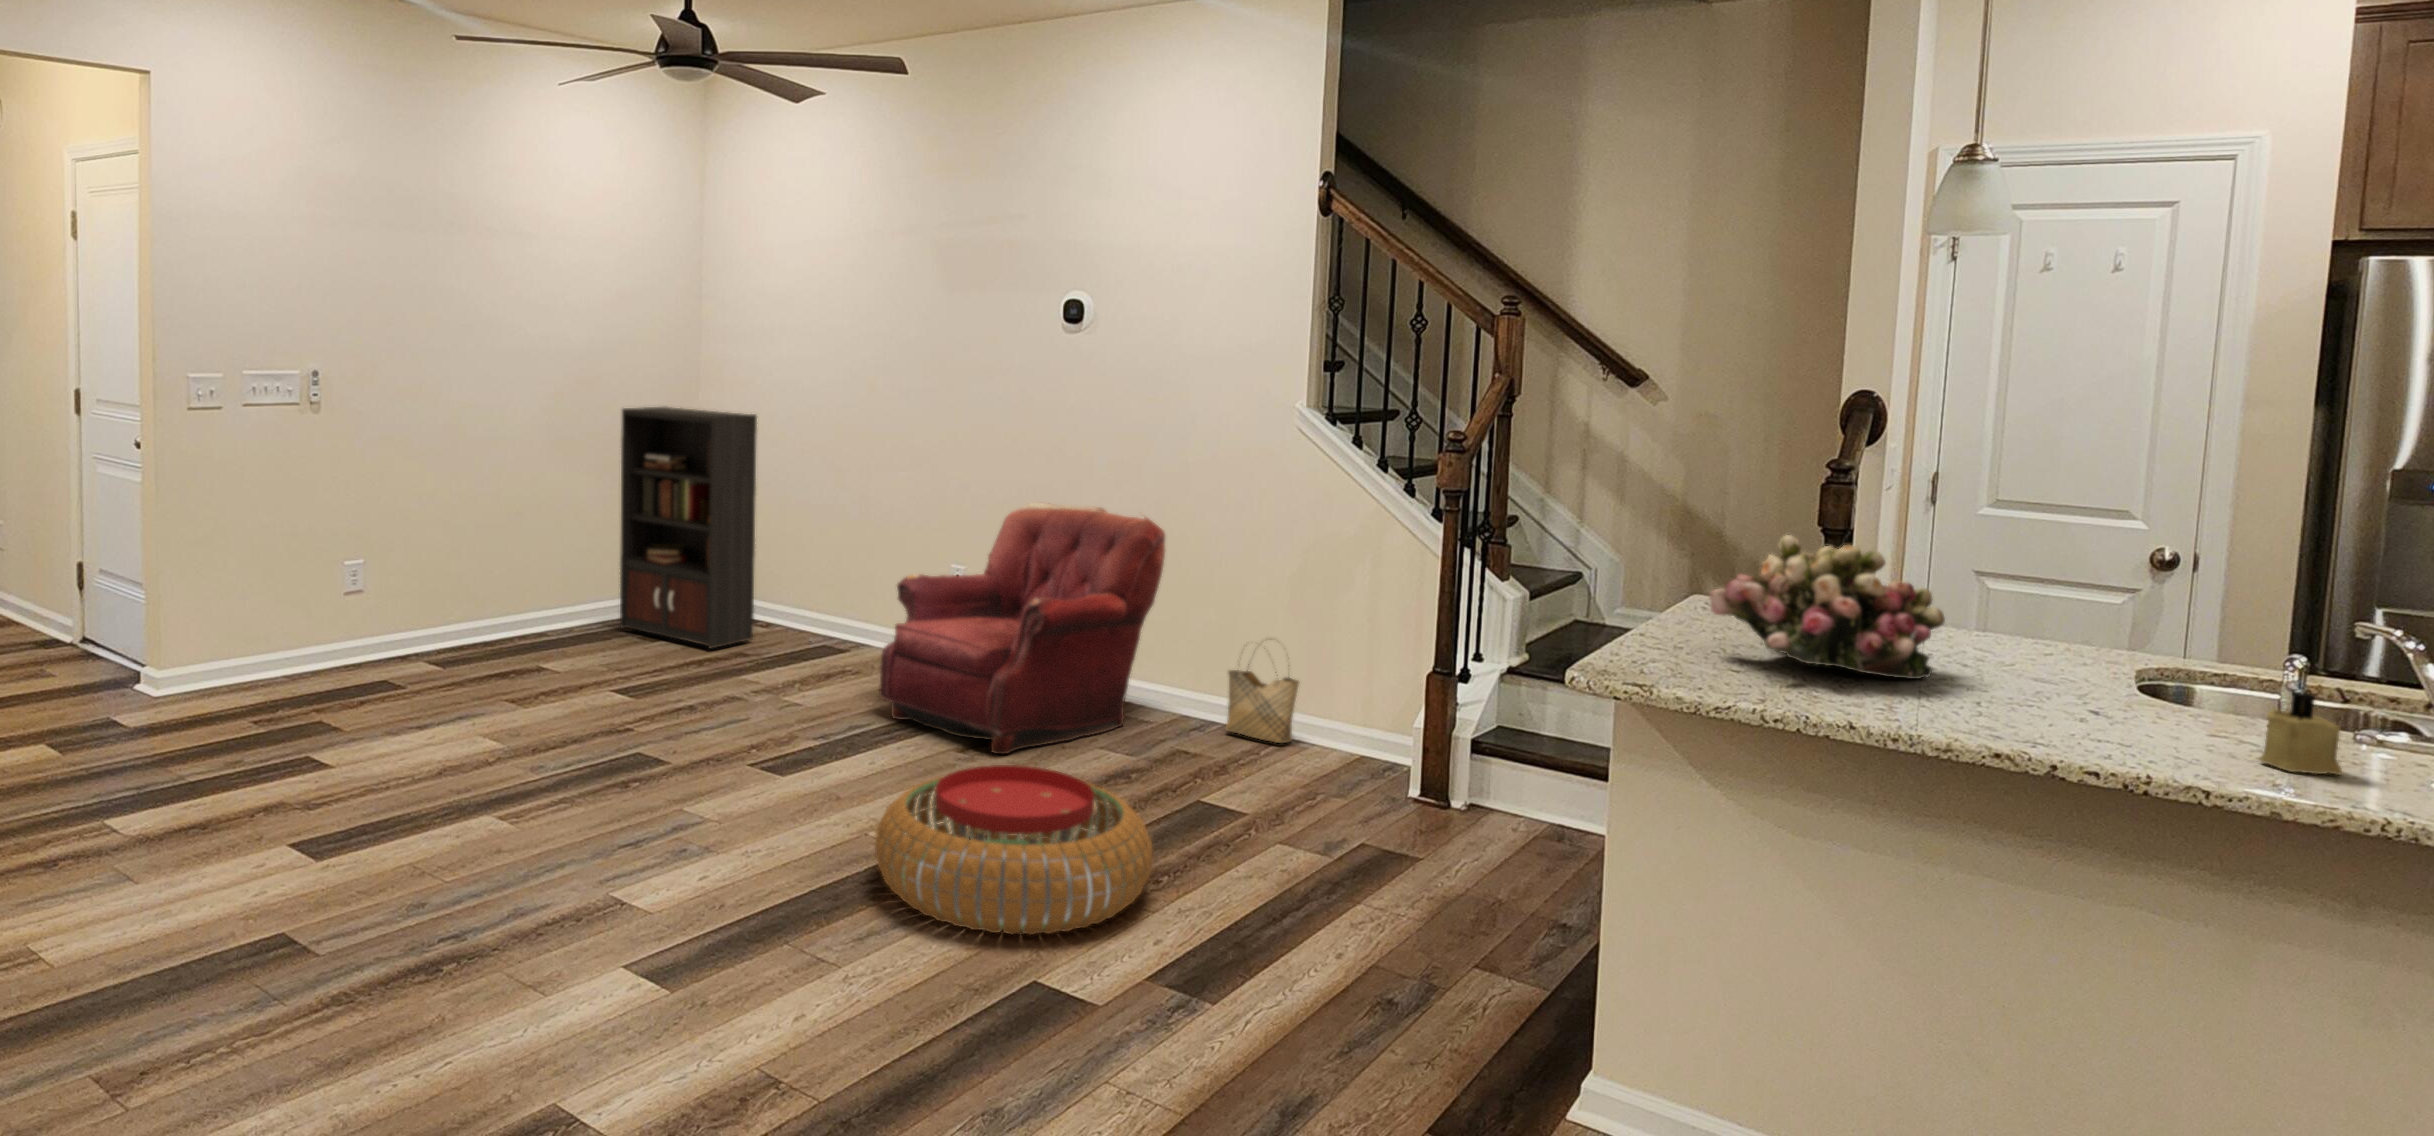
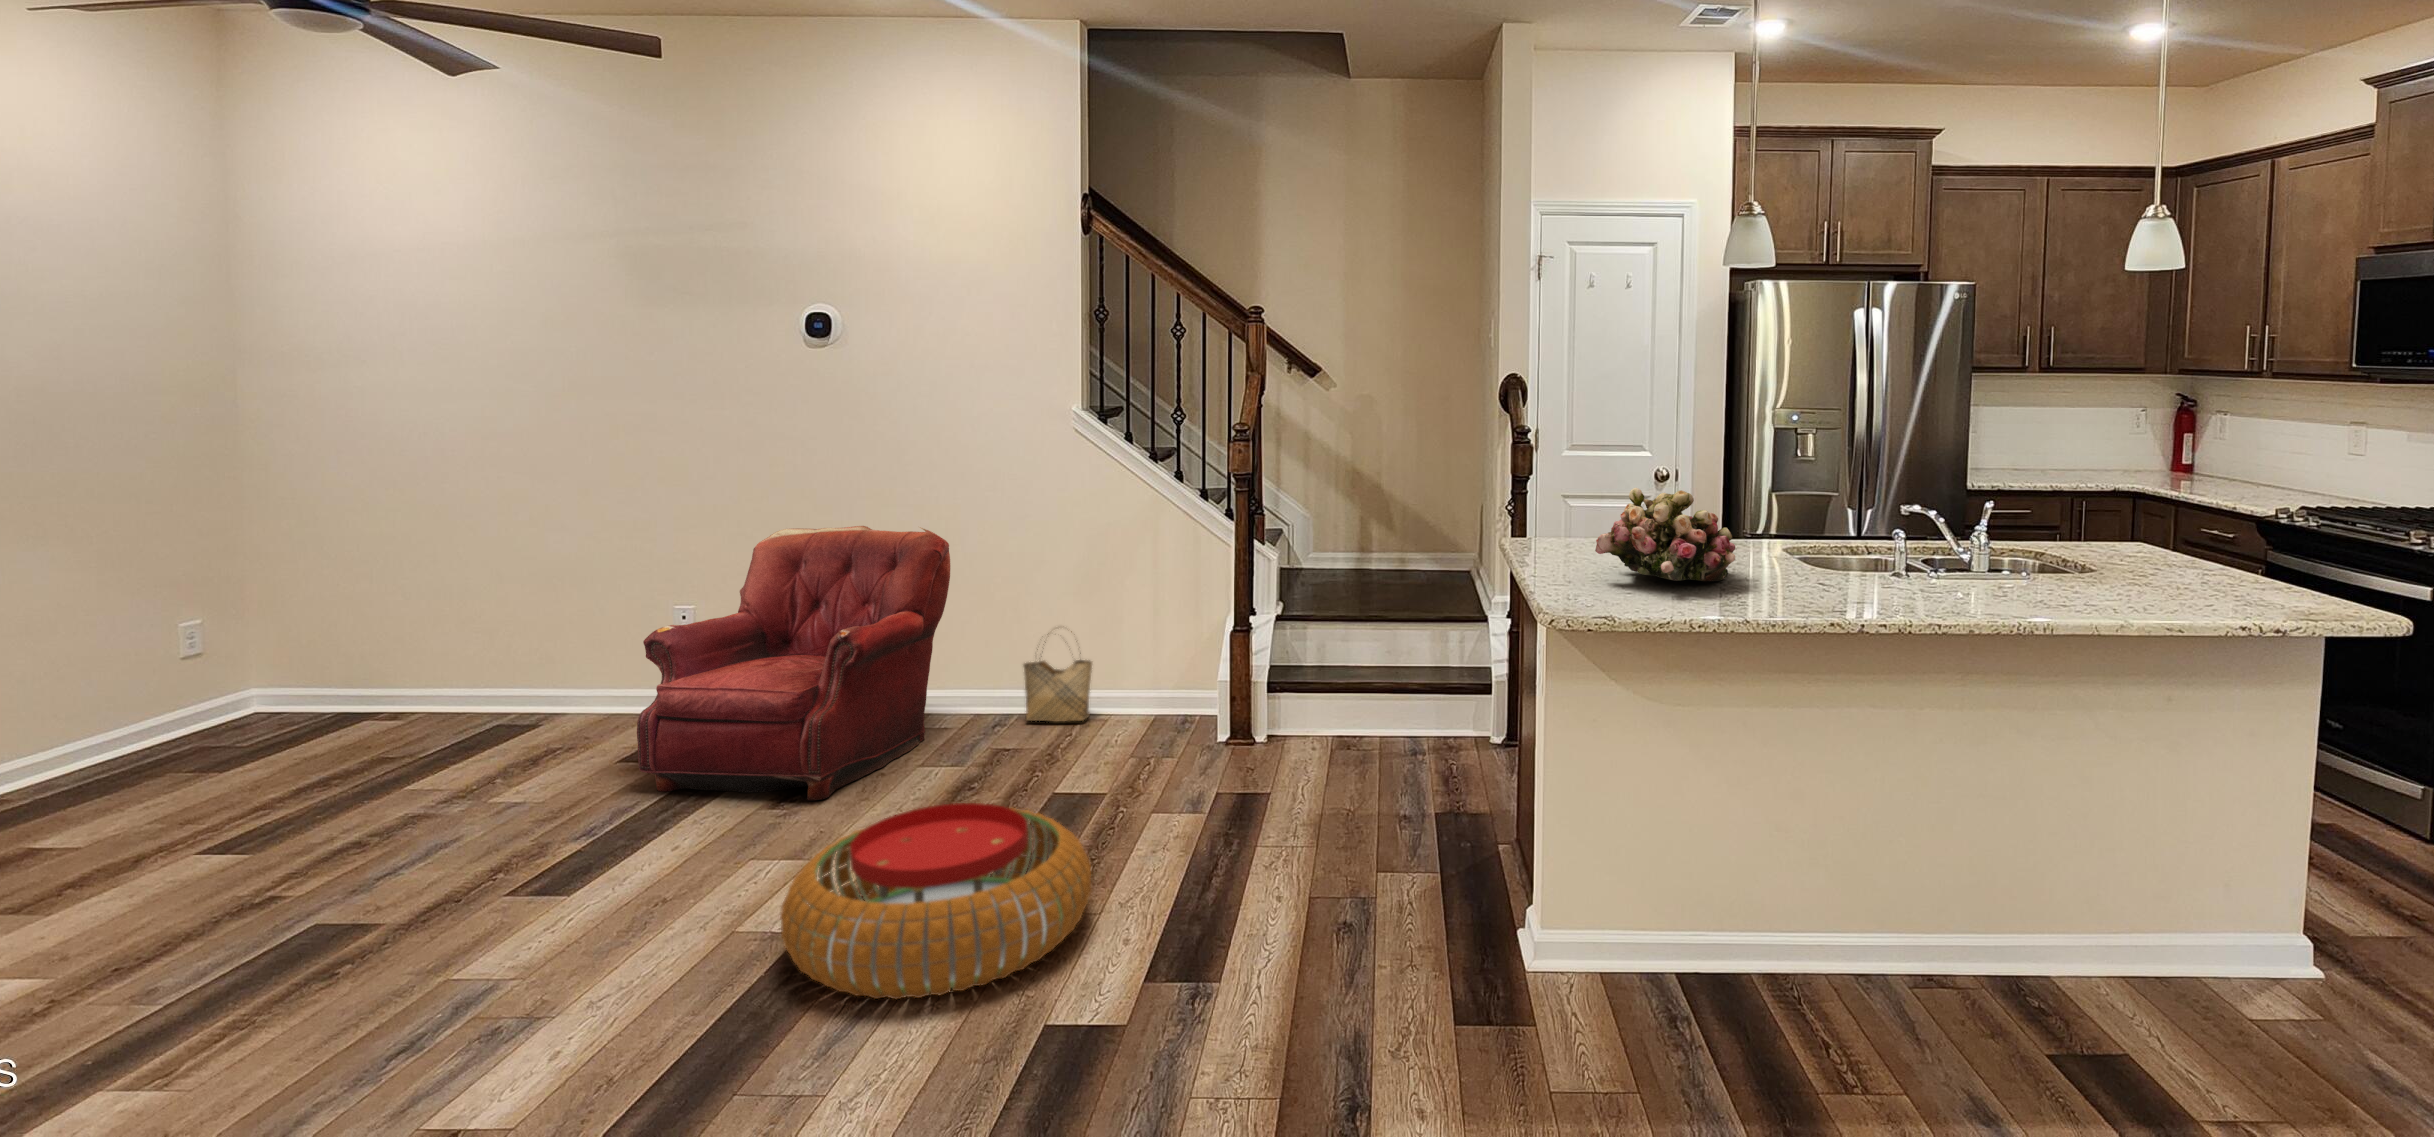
bookcase: present [620,407,812,648] -> none [125,464,479,767]
candle: present [2260,692,2342,775] -> none [1938,553,1977,603]

